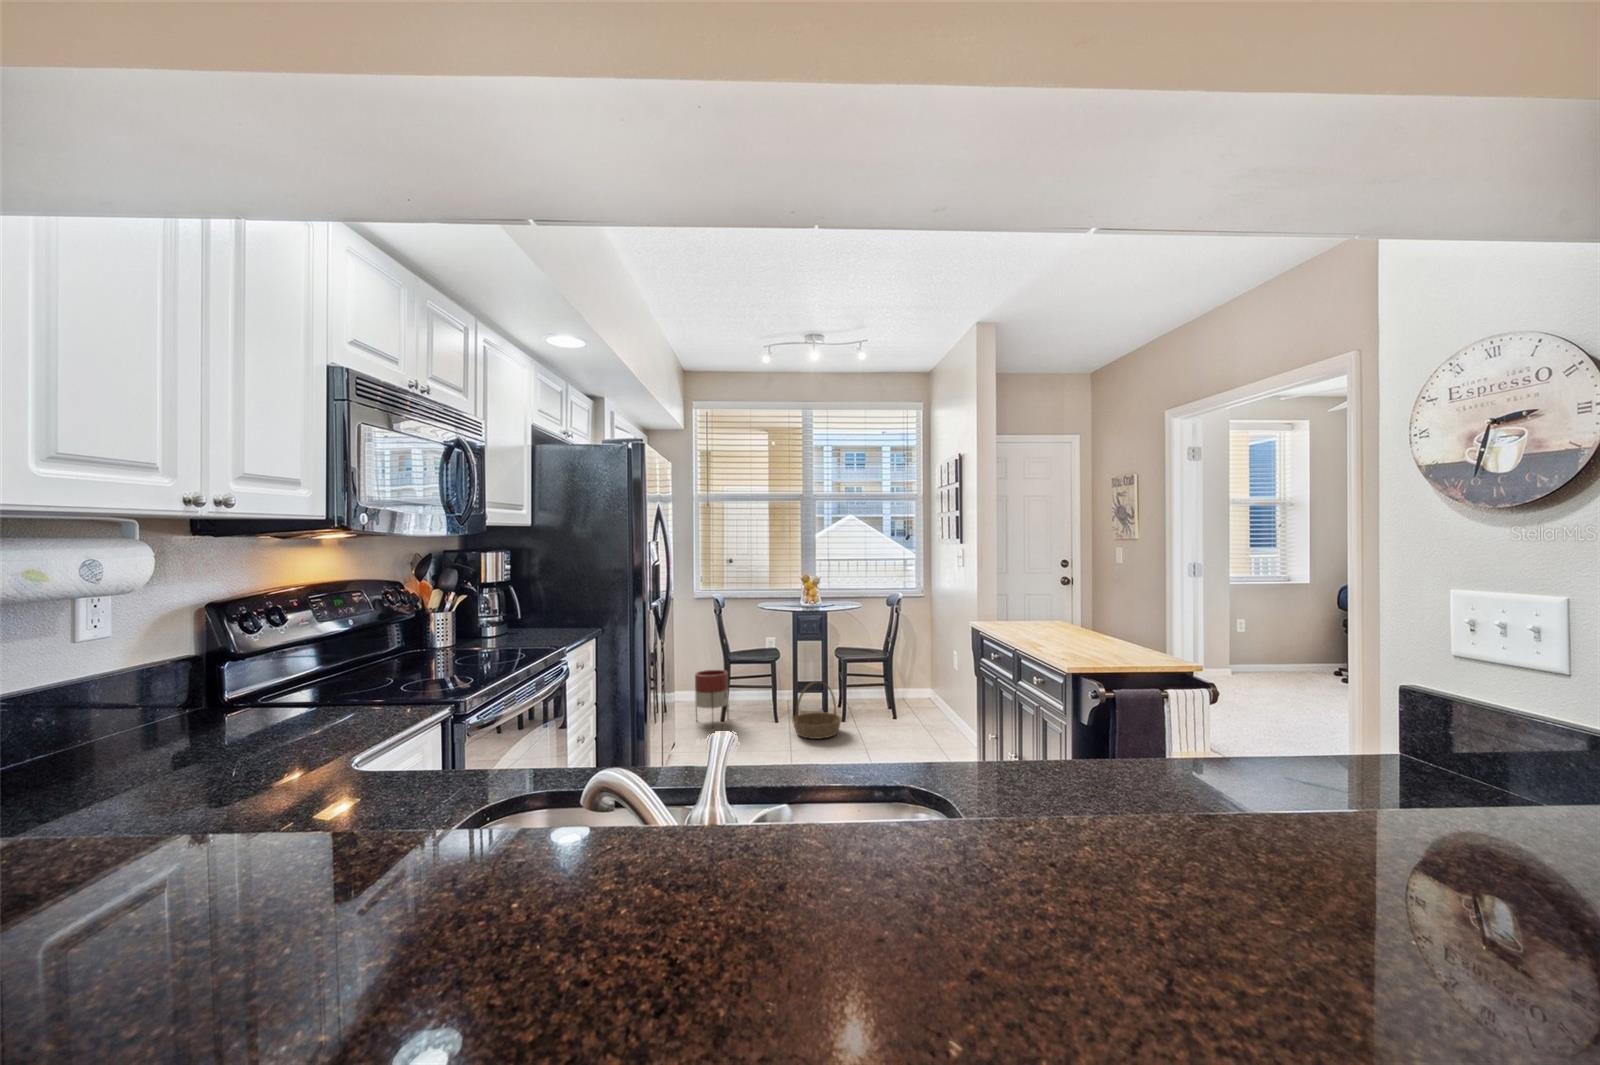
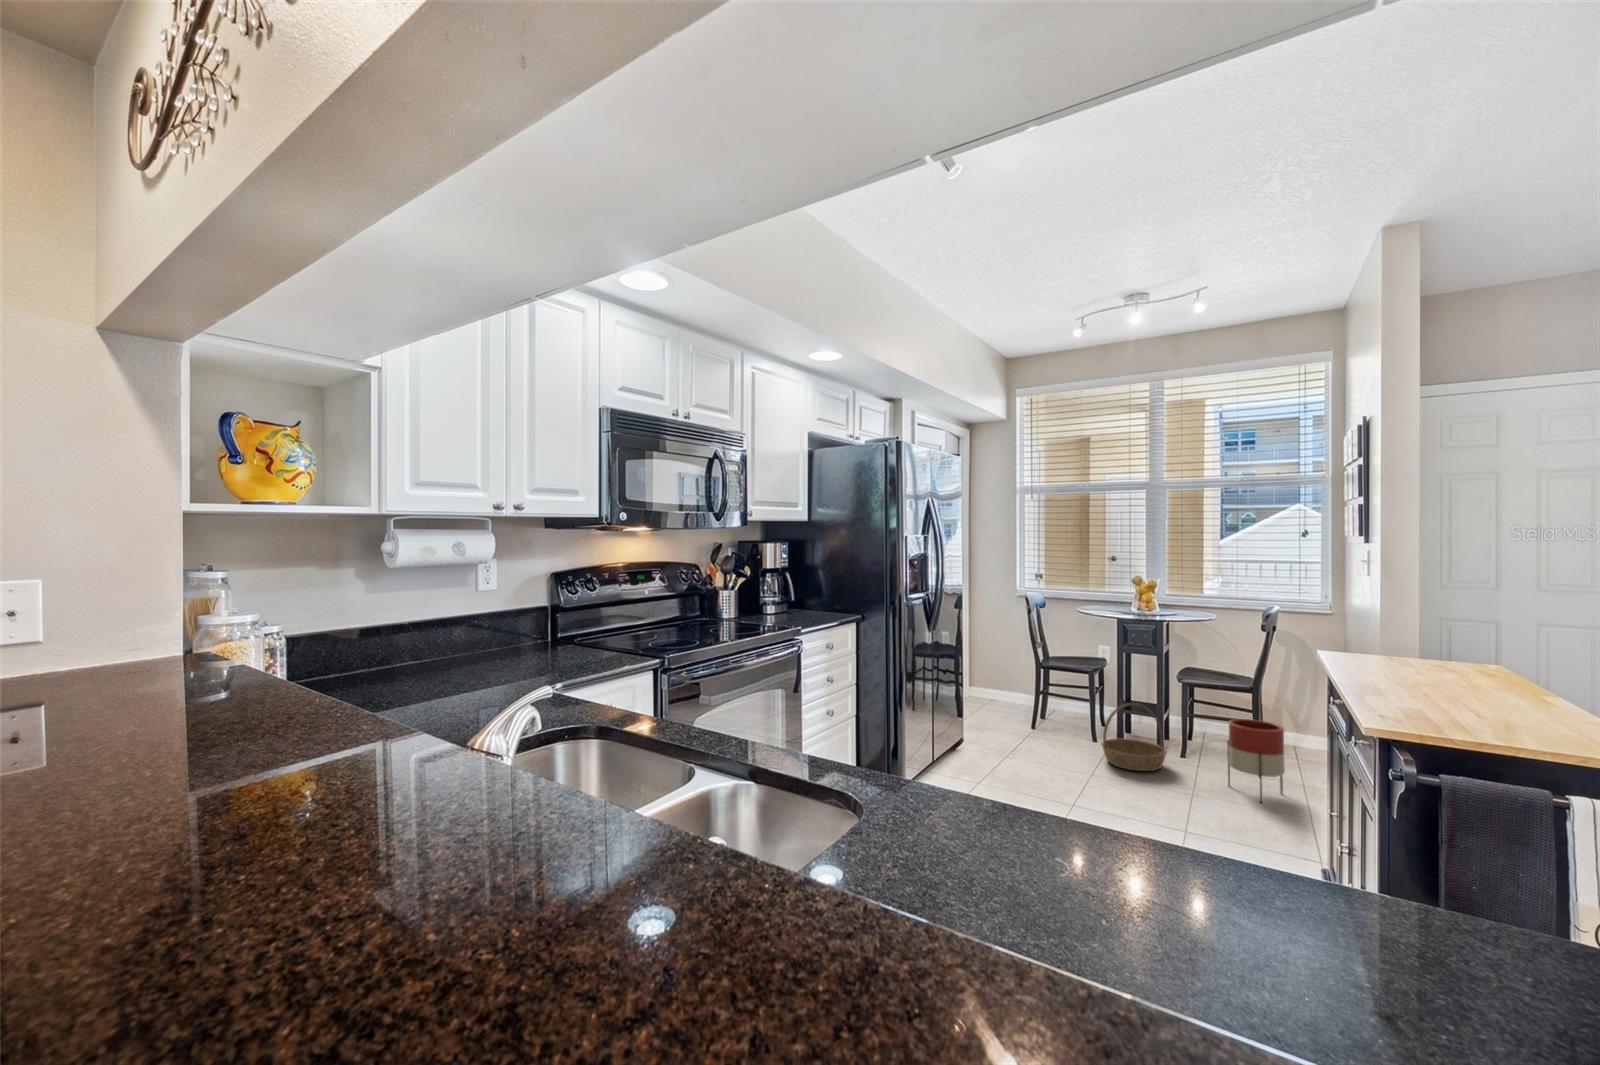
planter: present [695,670,729,713] -> present [1227,719,1285,802]

